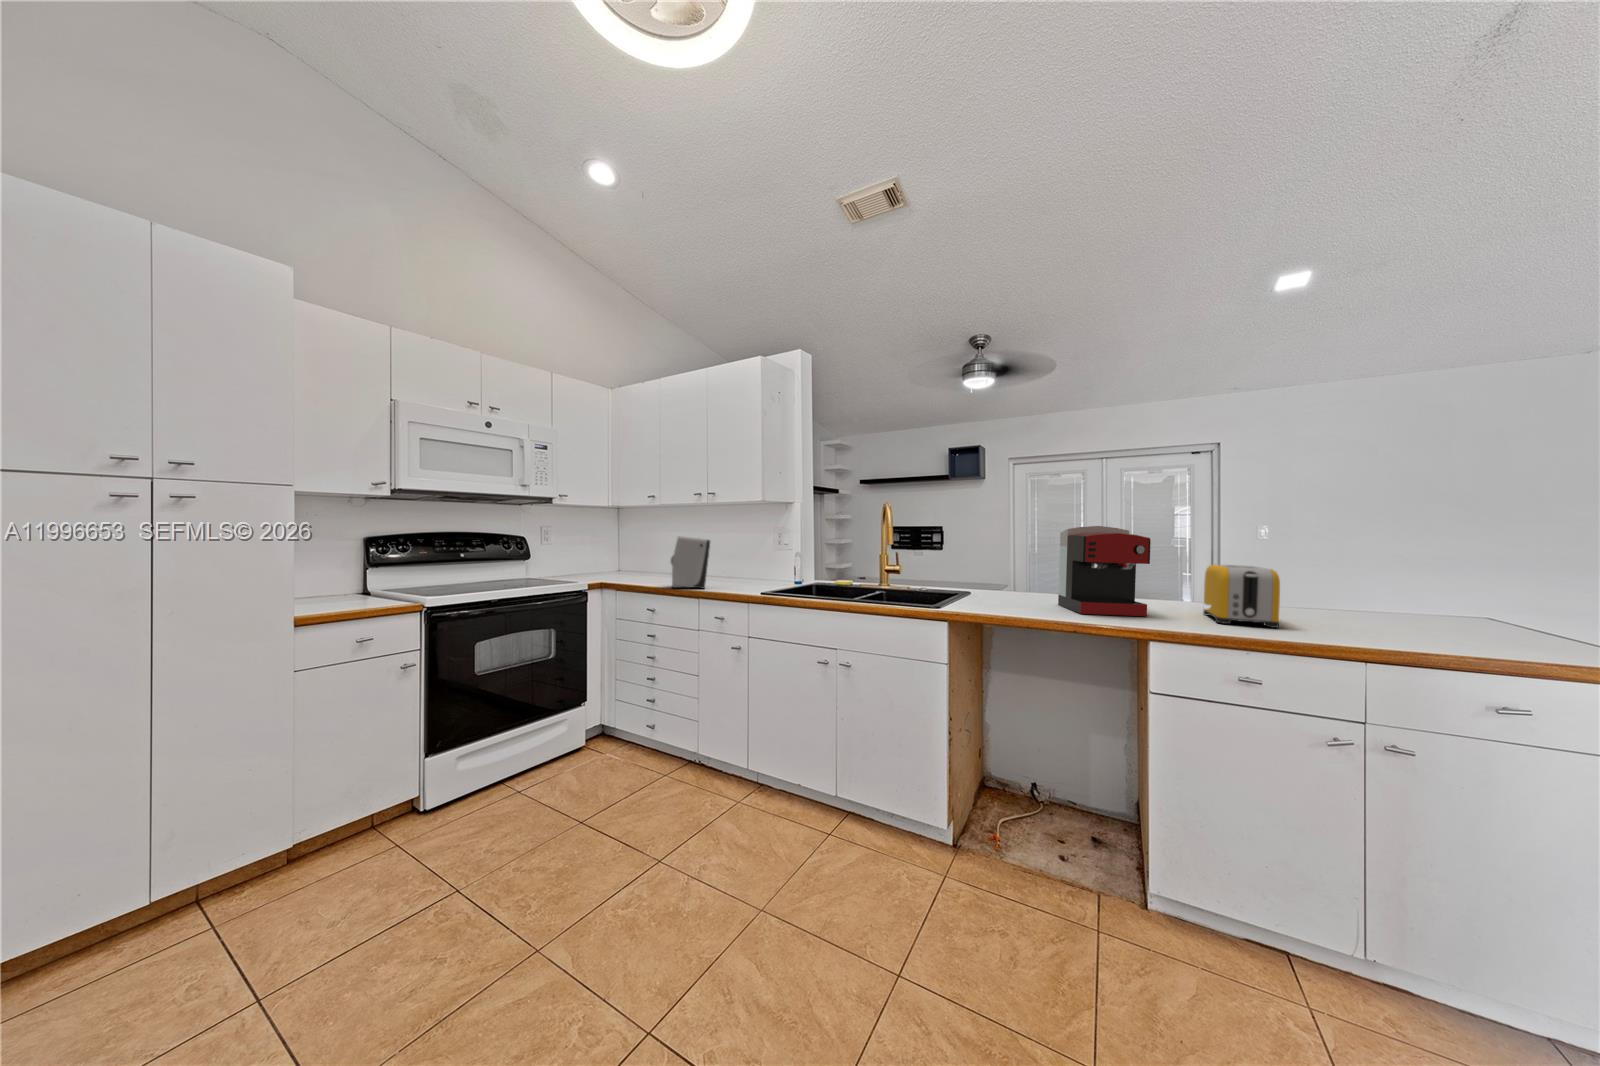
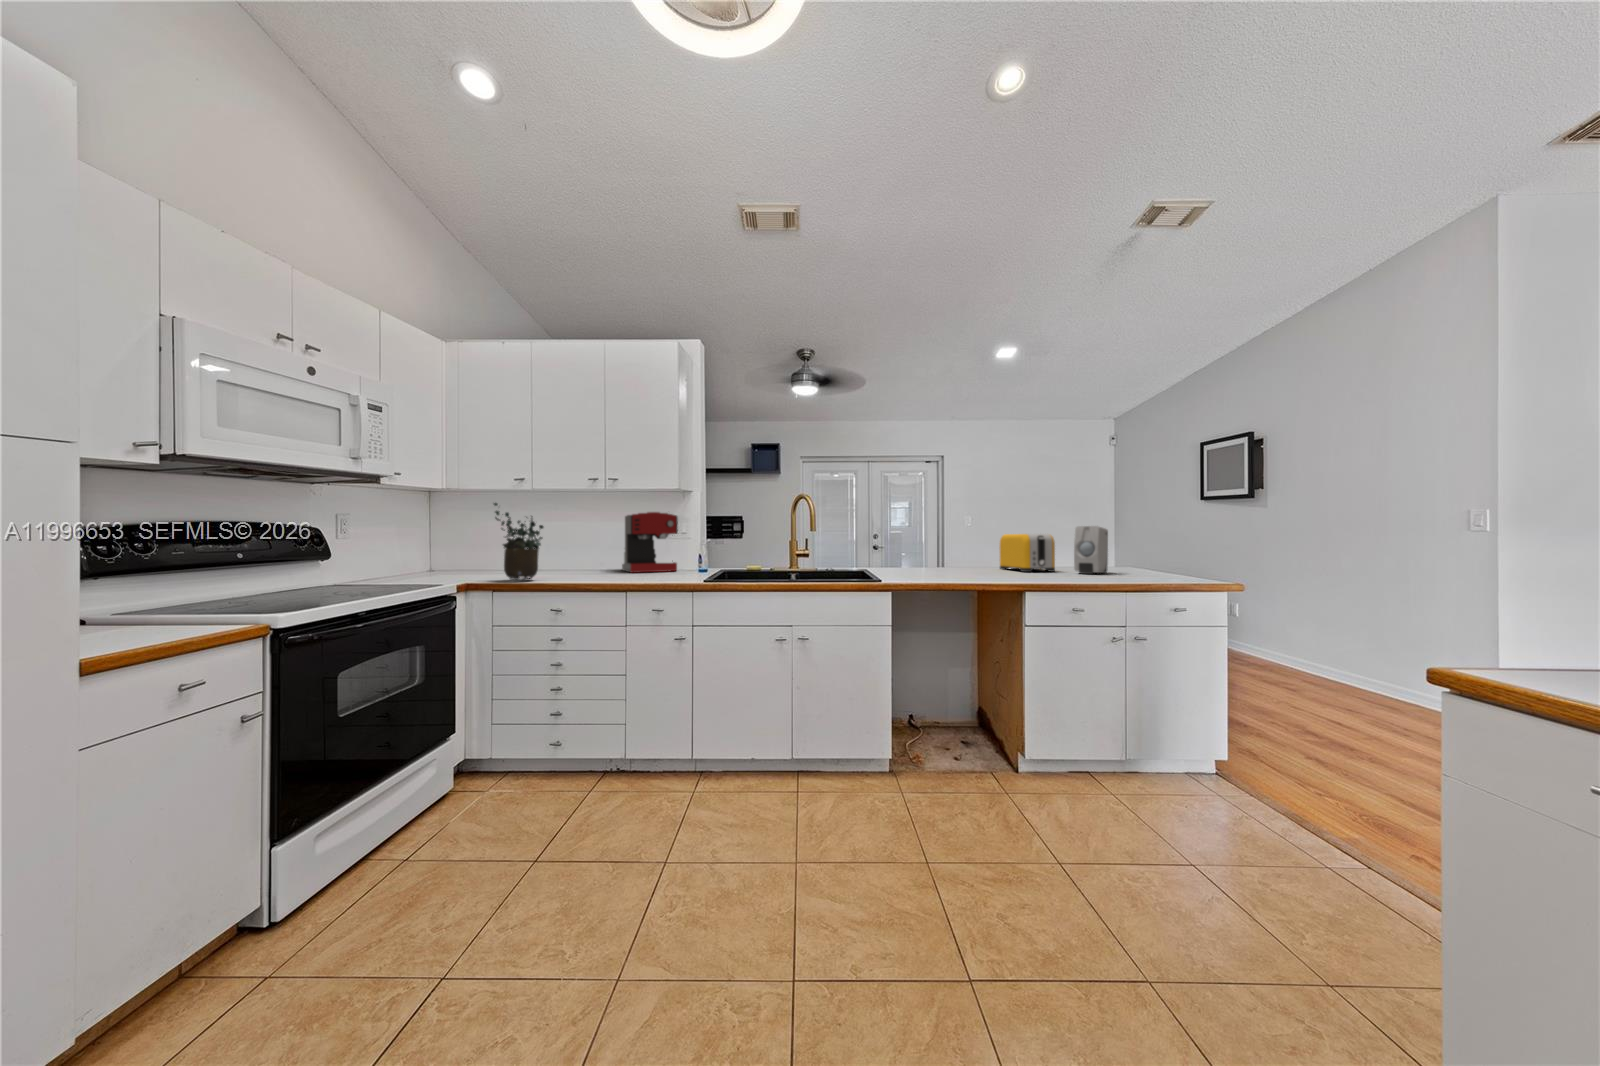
potted plant: none [631,514,665,582] -> present [494,503,543,580]
coffee maker: present [1058,526,1151,616] -> present [622,512,678,573]
soap dispenser: present [671,536,710,588] -> present [1074,526,1108,574]

